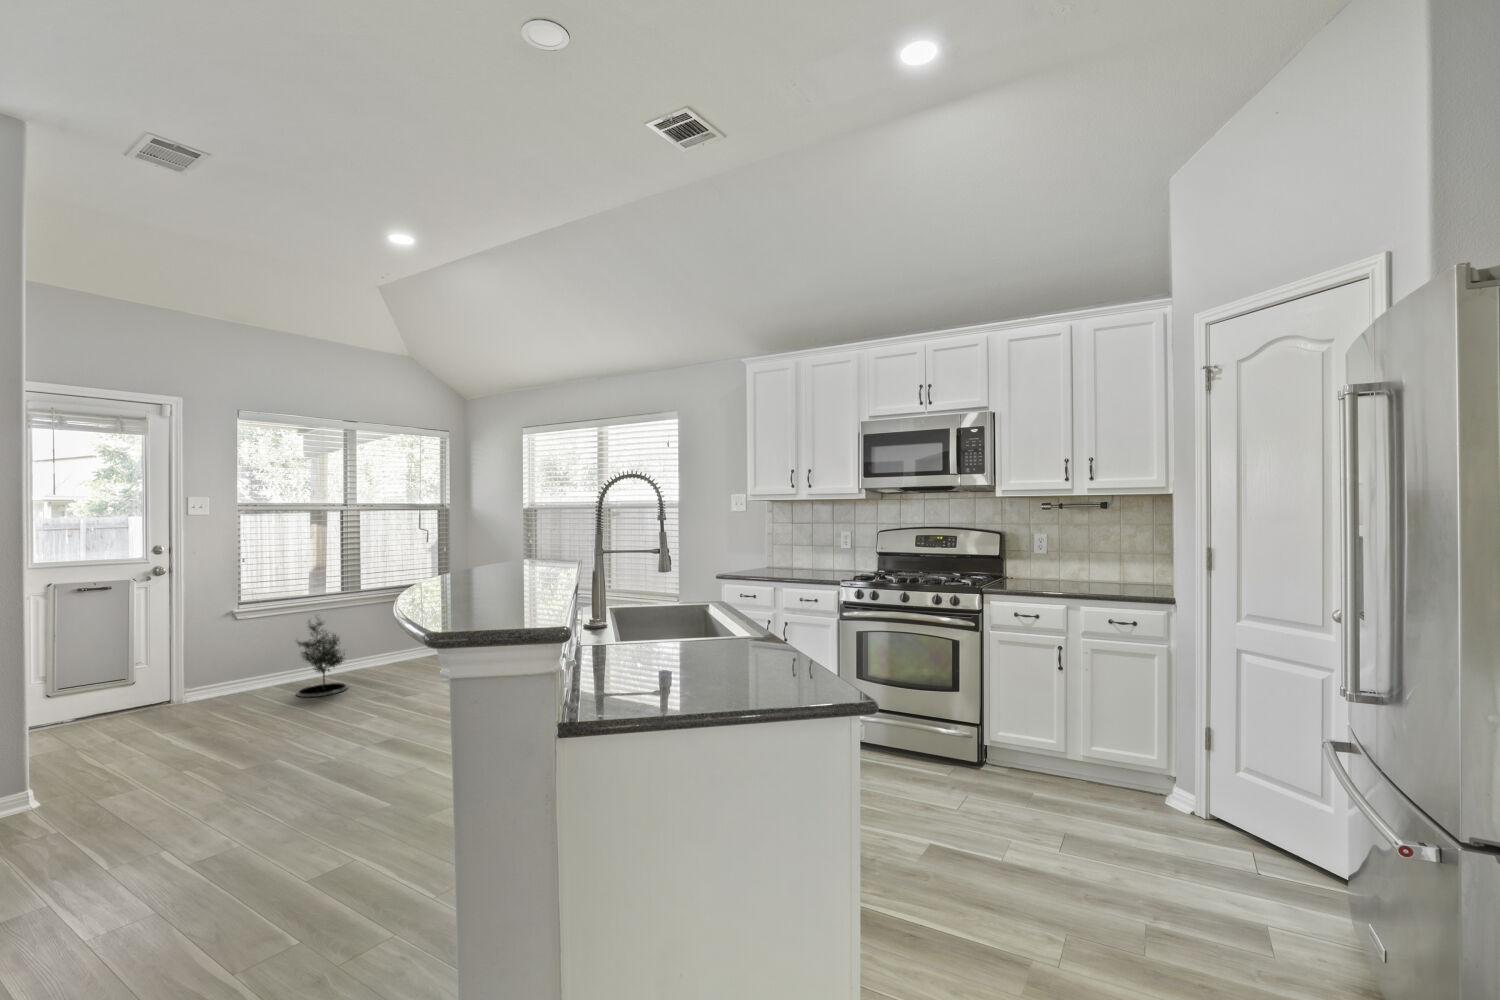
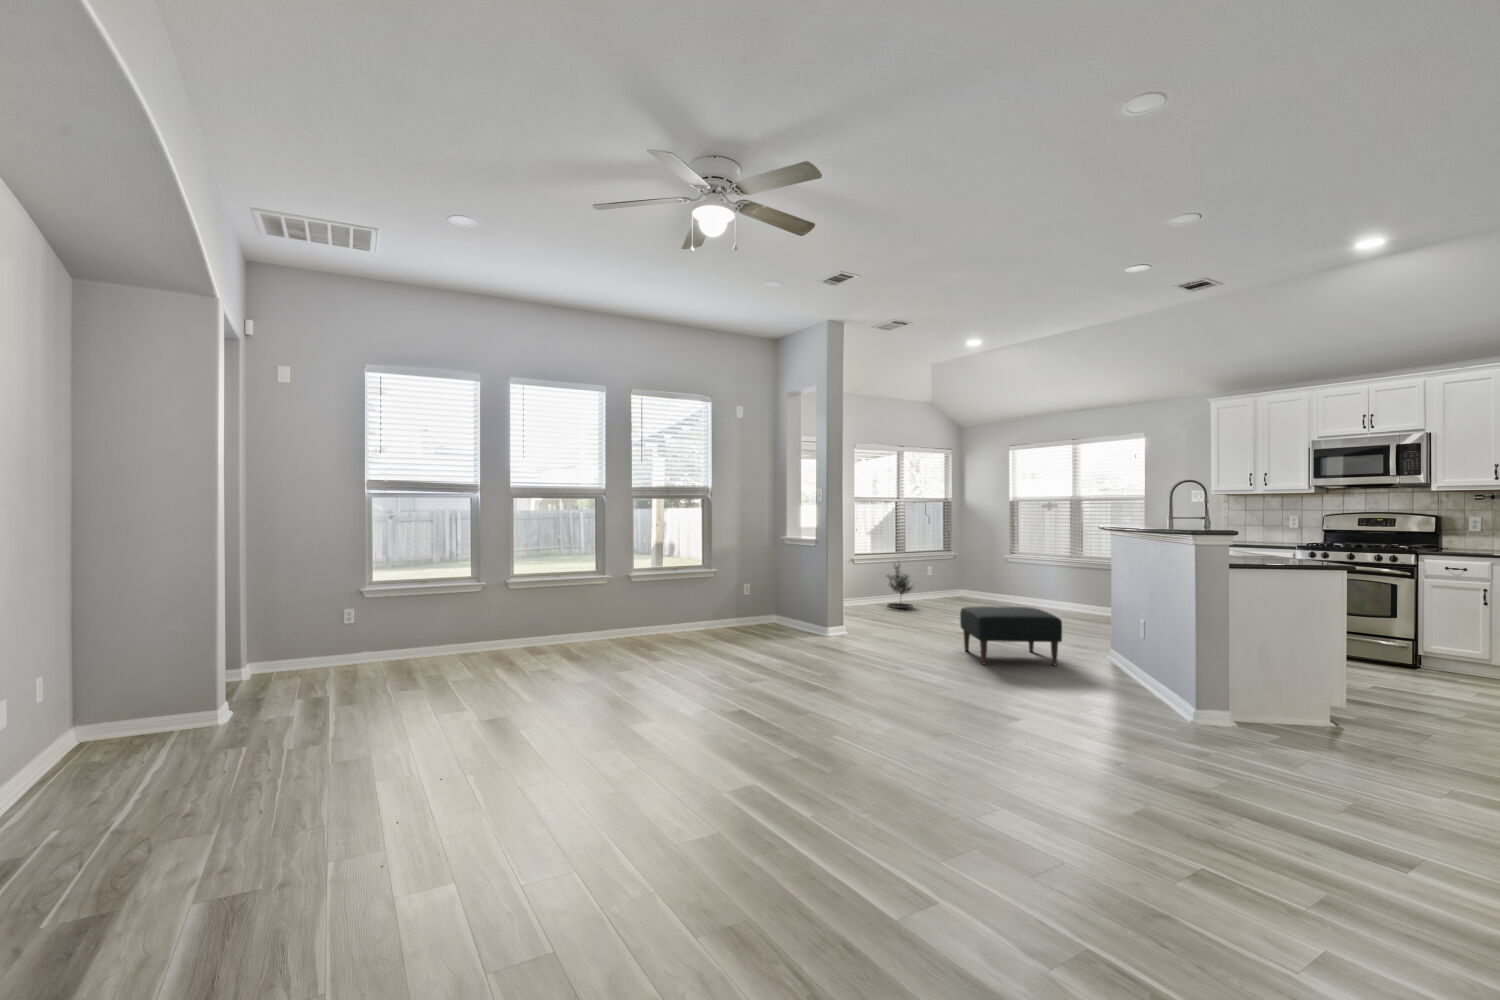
ottoman: none [139,748,392,953] -> present [960,606,1062,665]

